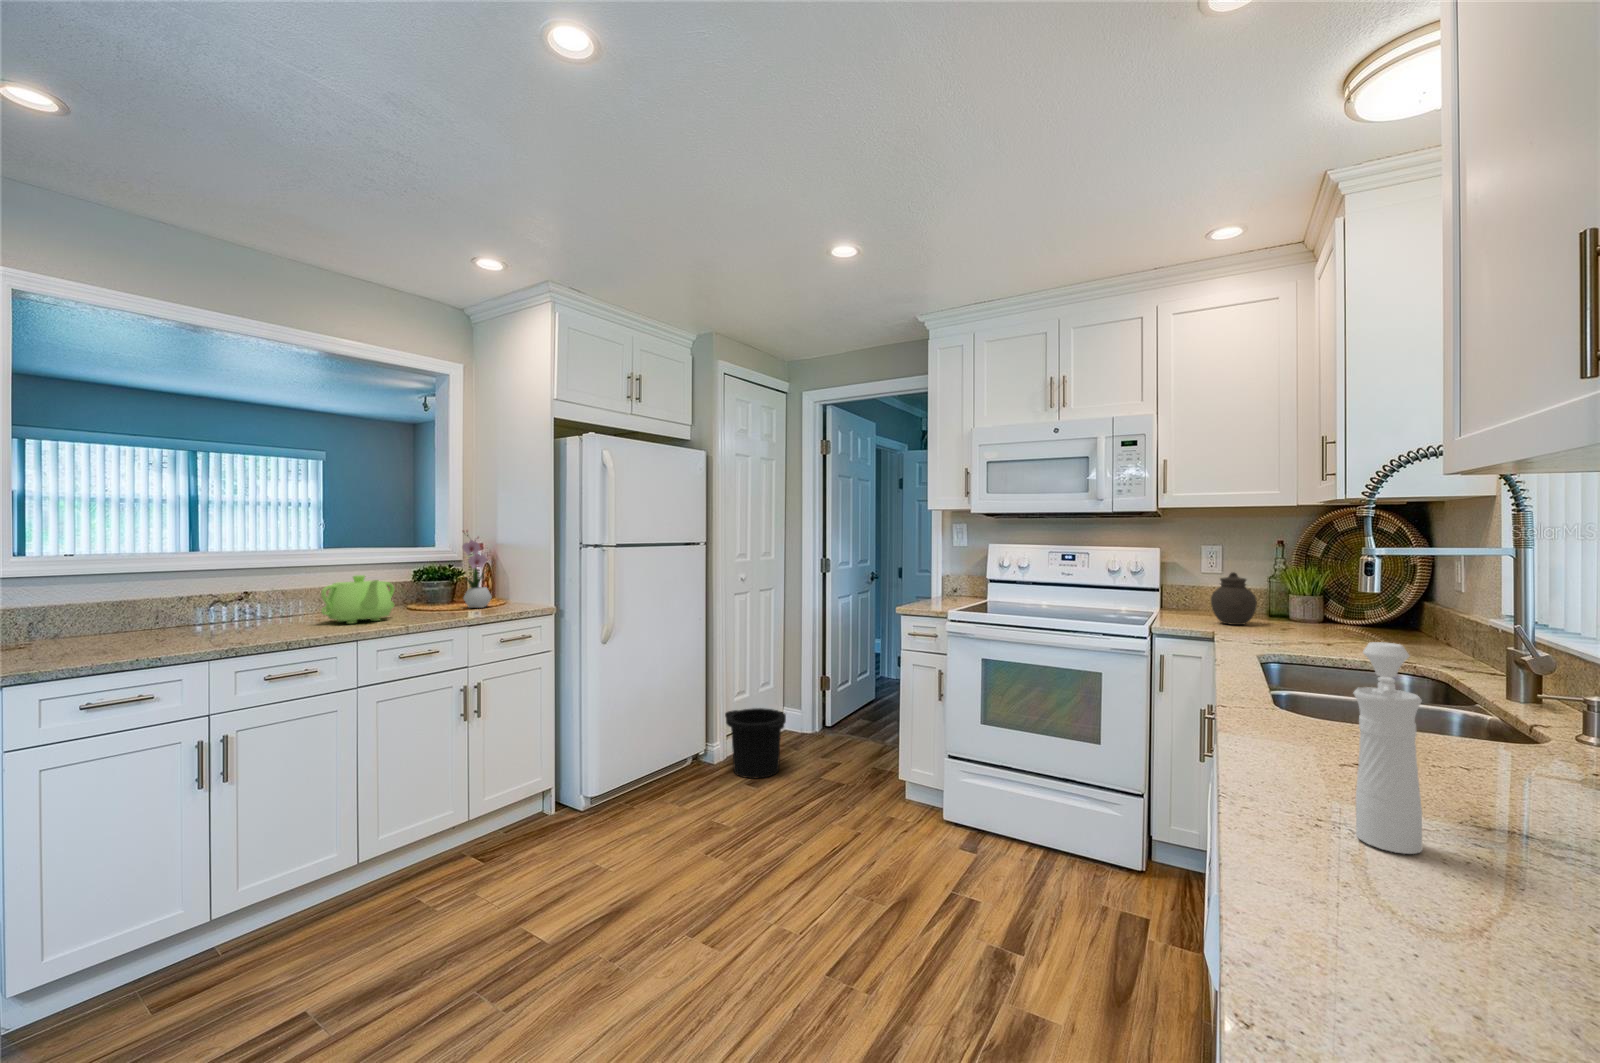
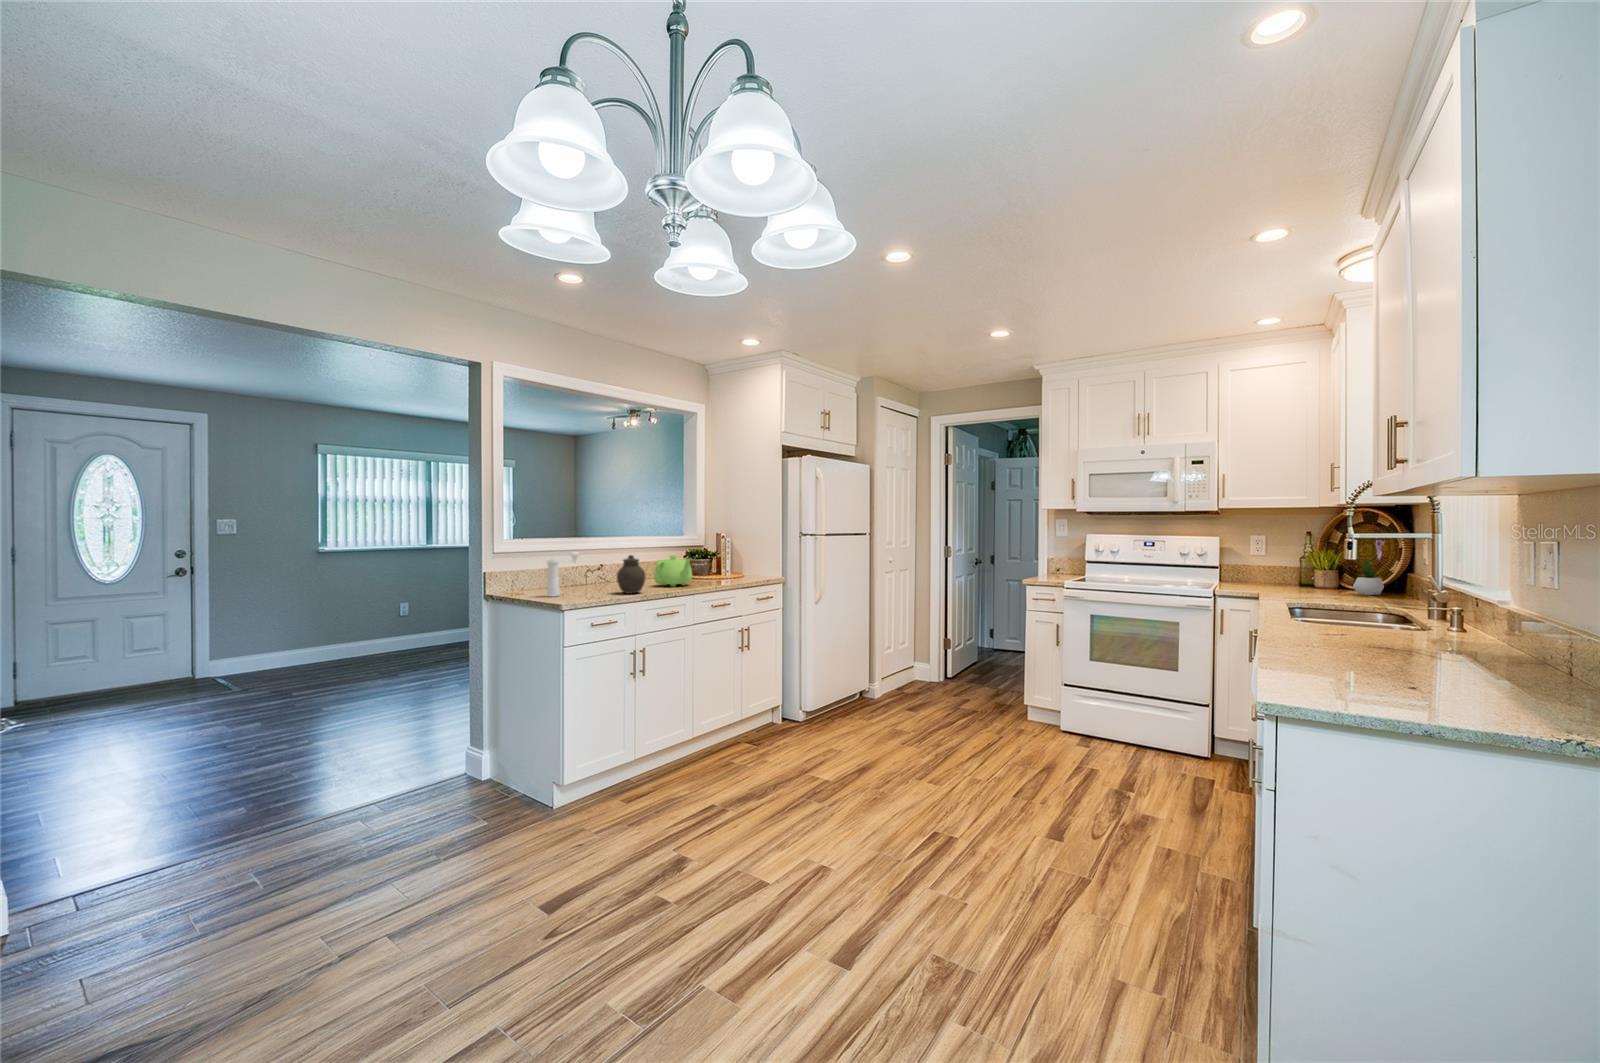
flower arrangement: present [463,531,492,608] -> present [1353,527,1385,595]
jar: present [1211,572,1257,625] -> present [617,555,646,593]
pepper mill: present [1354,642,1423,854] -> present [547,551,579,597]
trash can: present [725,708,786,778] -> none [883,659,932,707]

